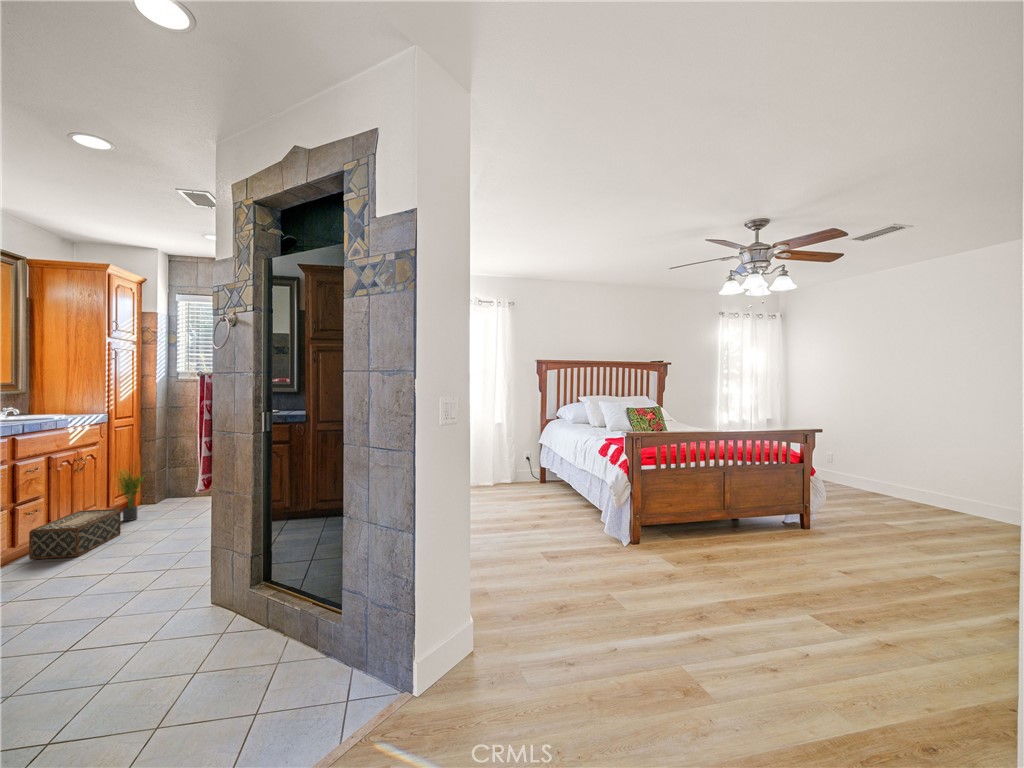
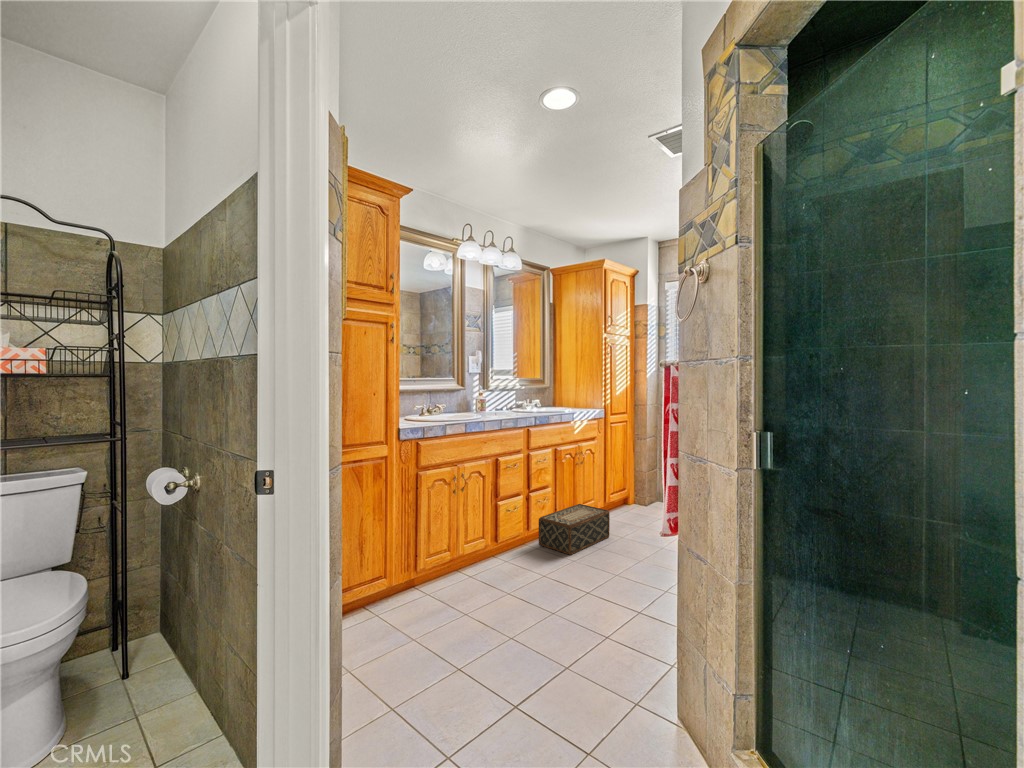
potted plant: present [118,471,144,521] -> none [604,459,640,522]

